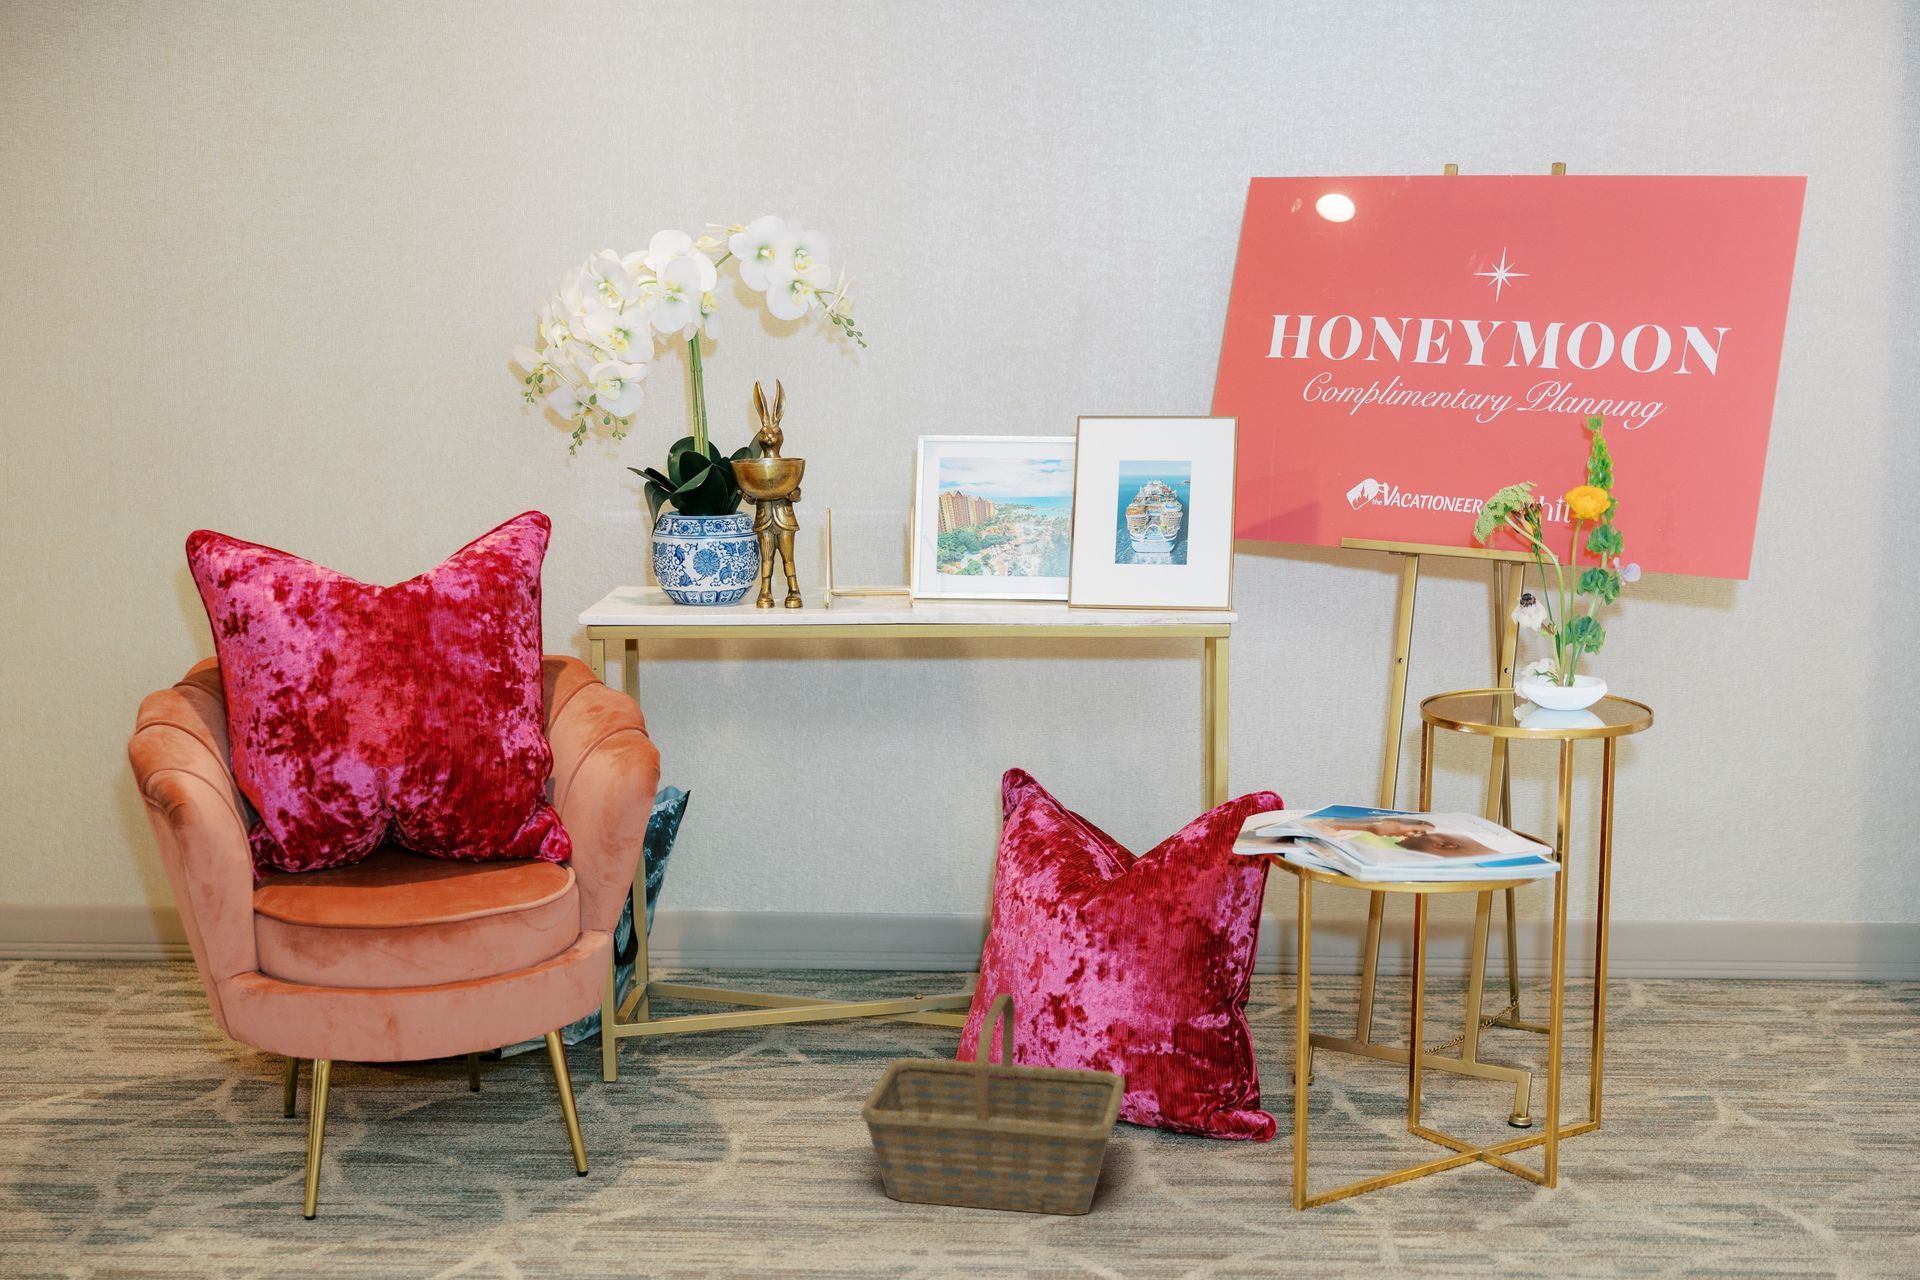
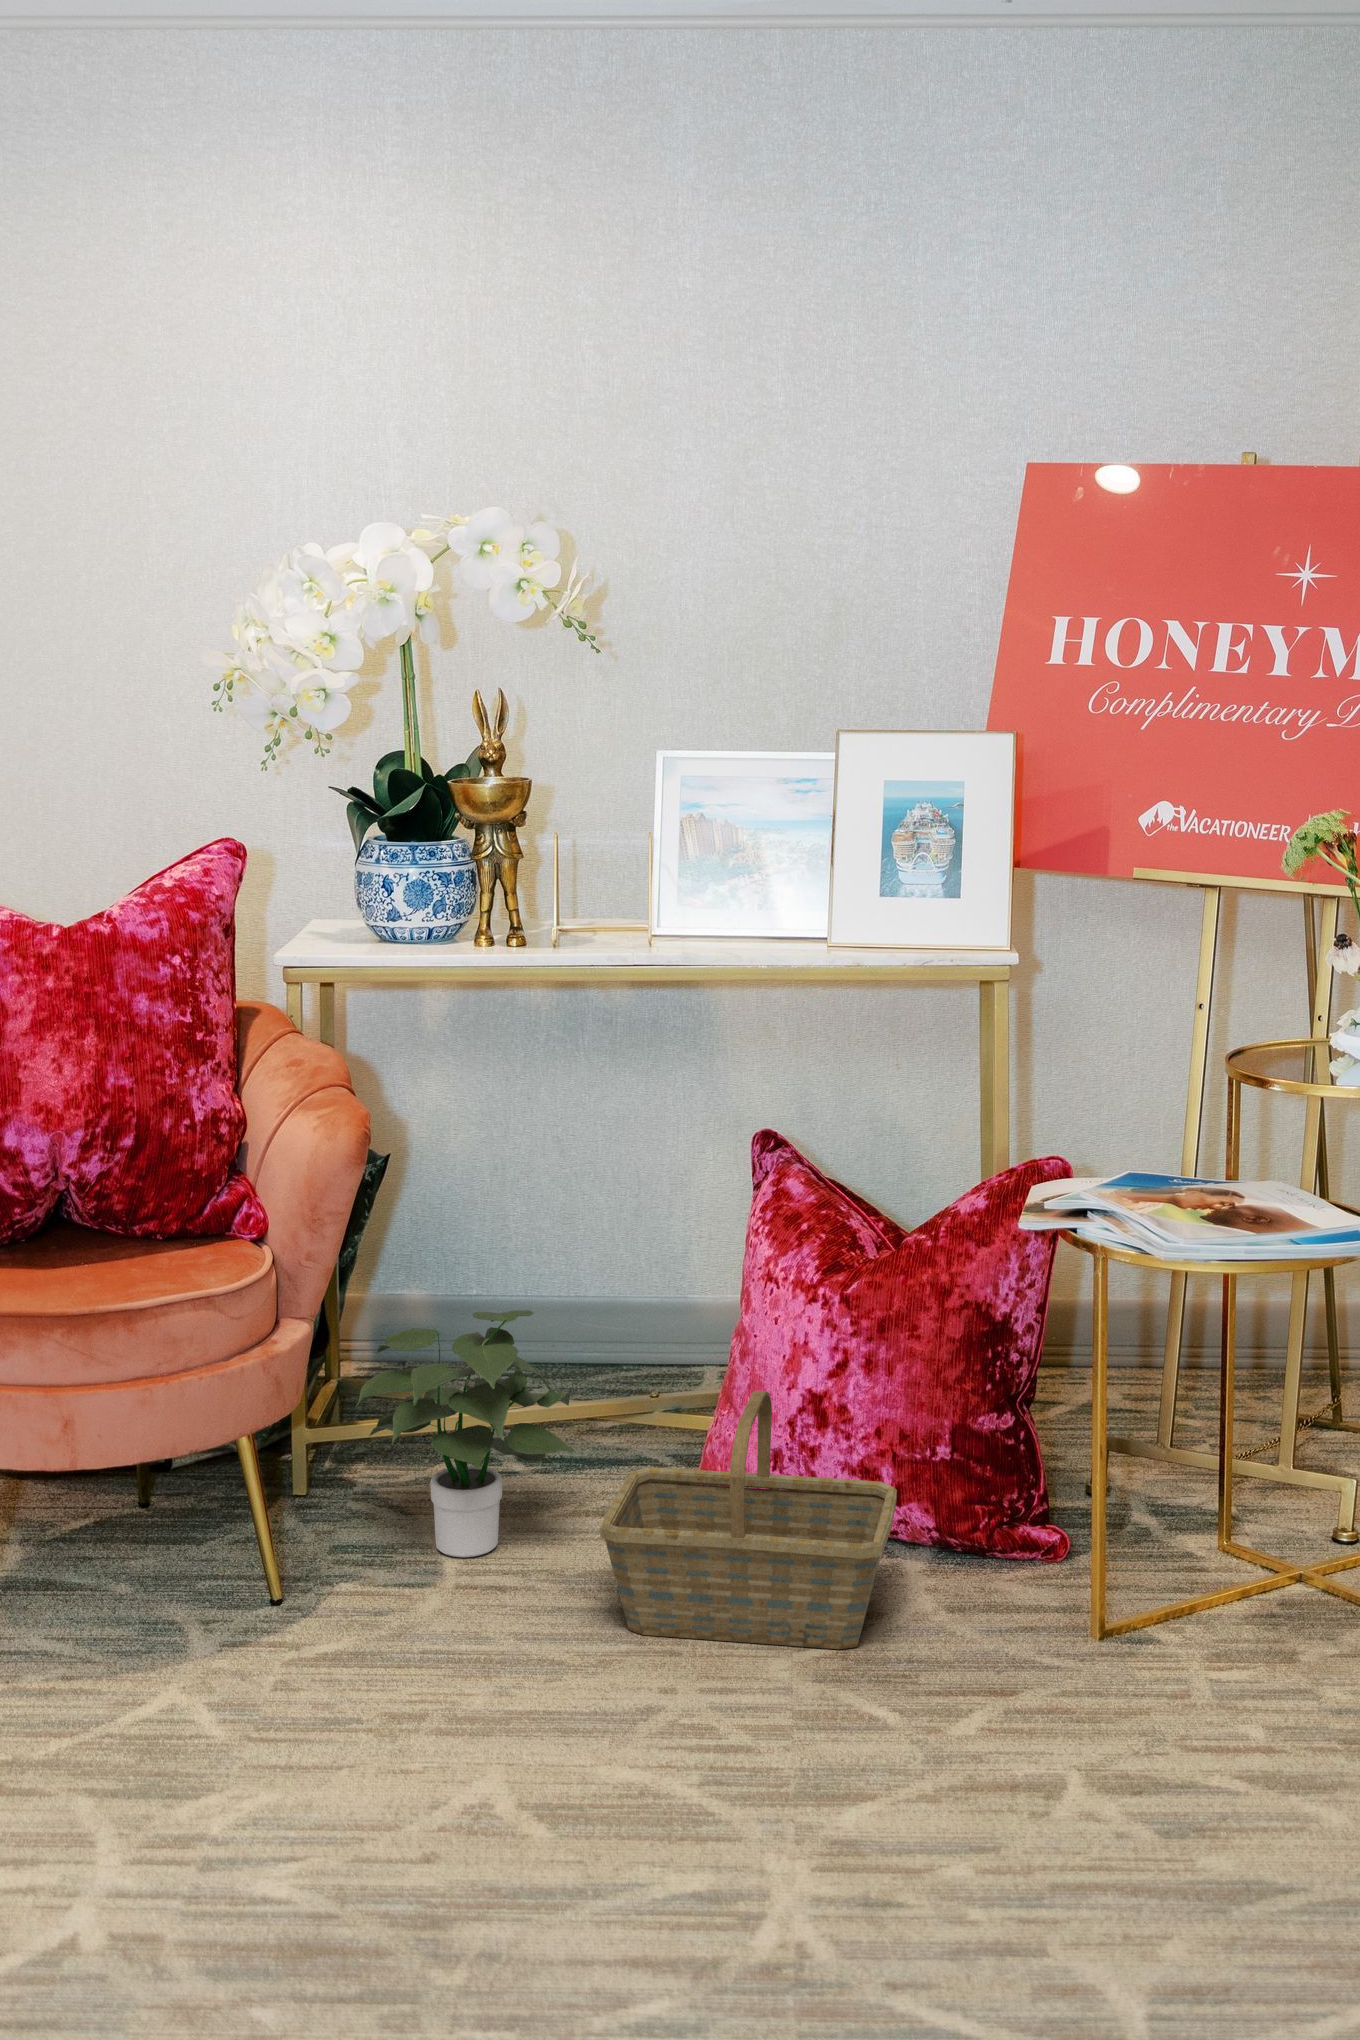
potted plant: none [651,924,846,1132] -> present [355,1310,576,1557]

